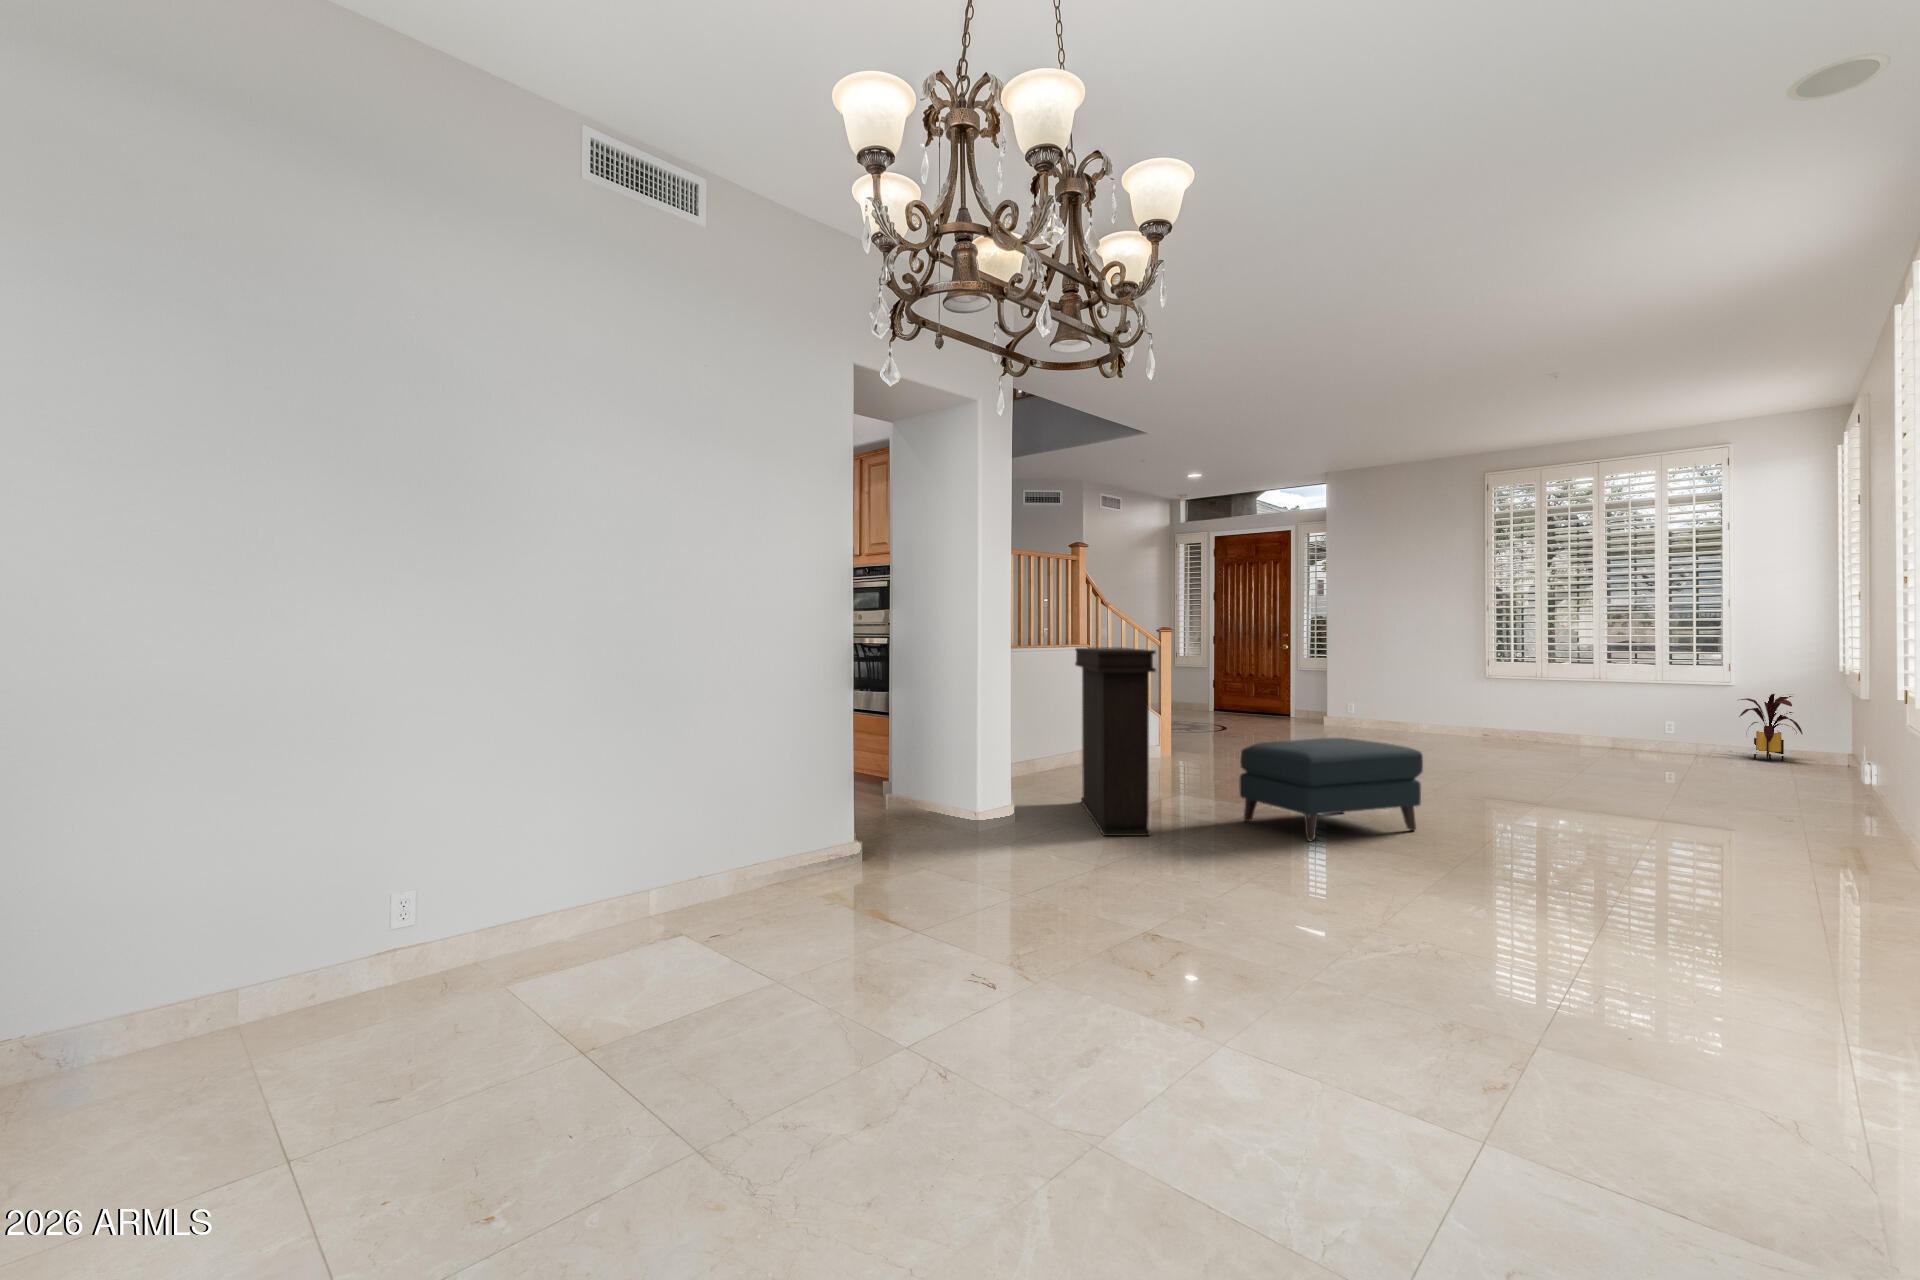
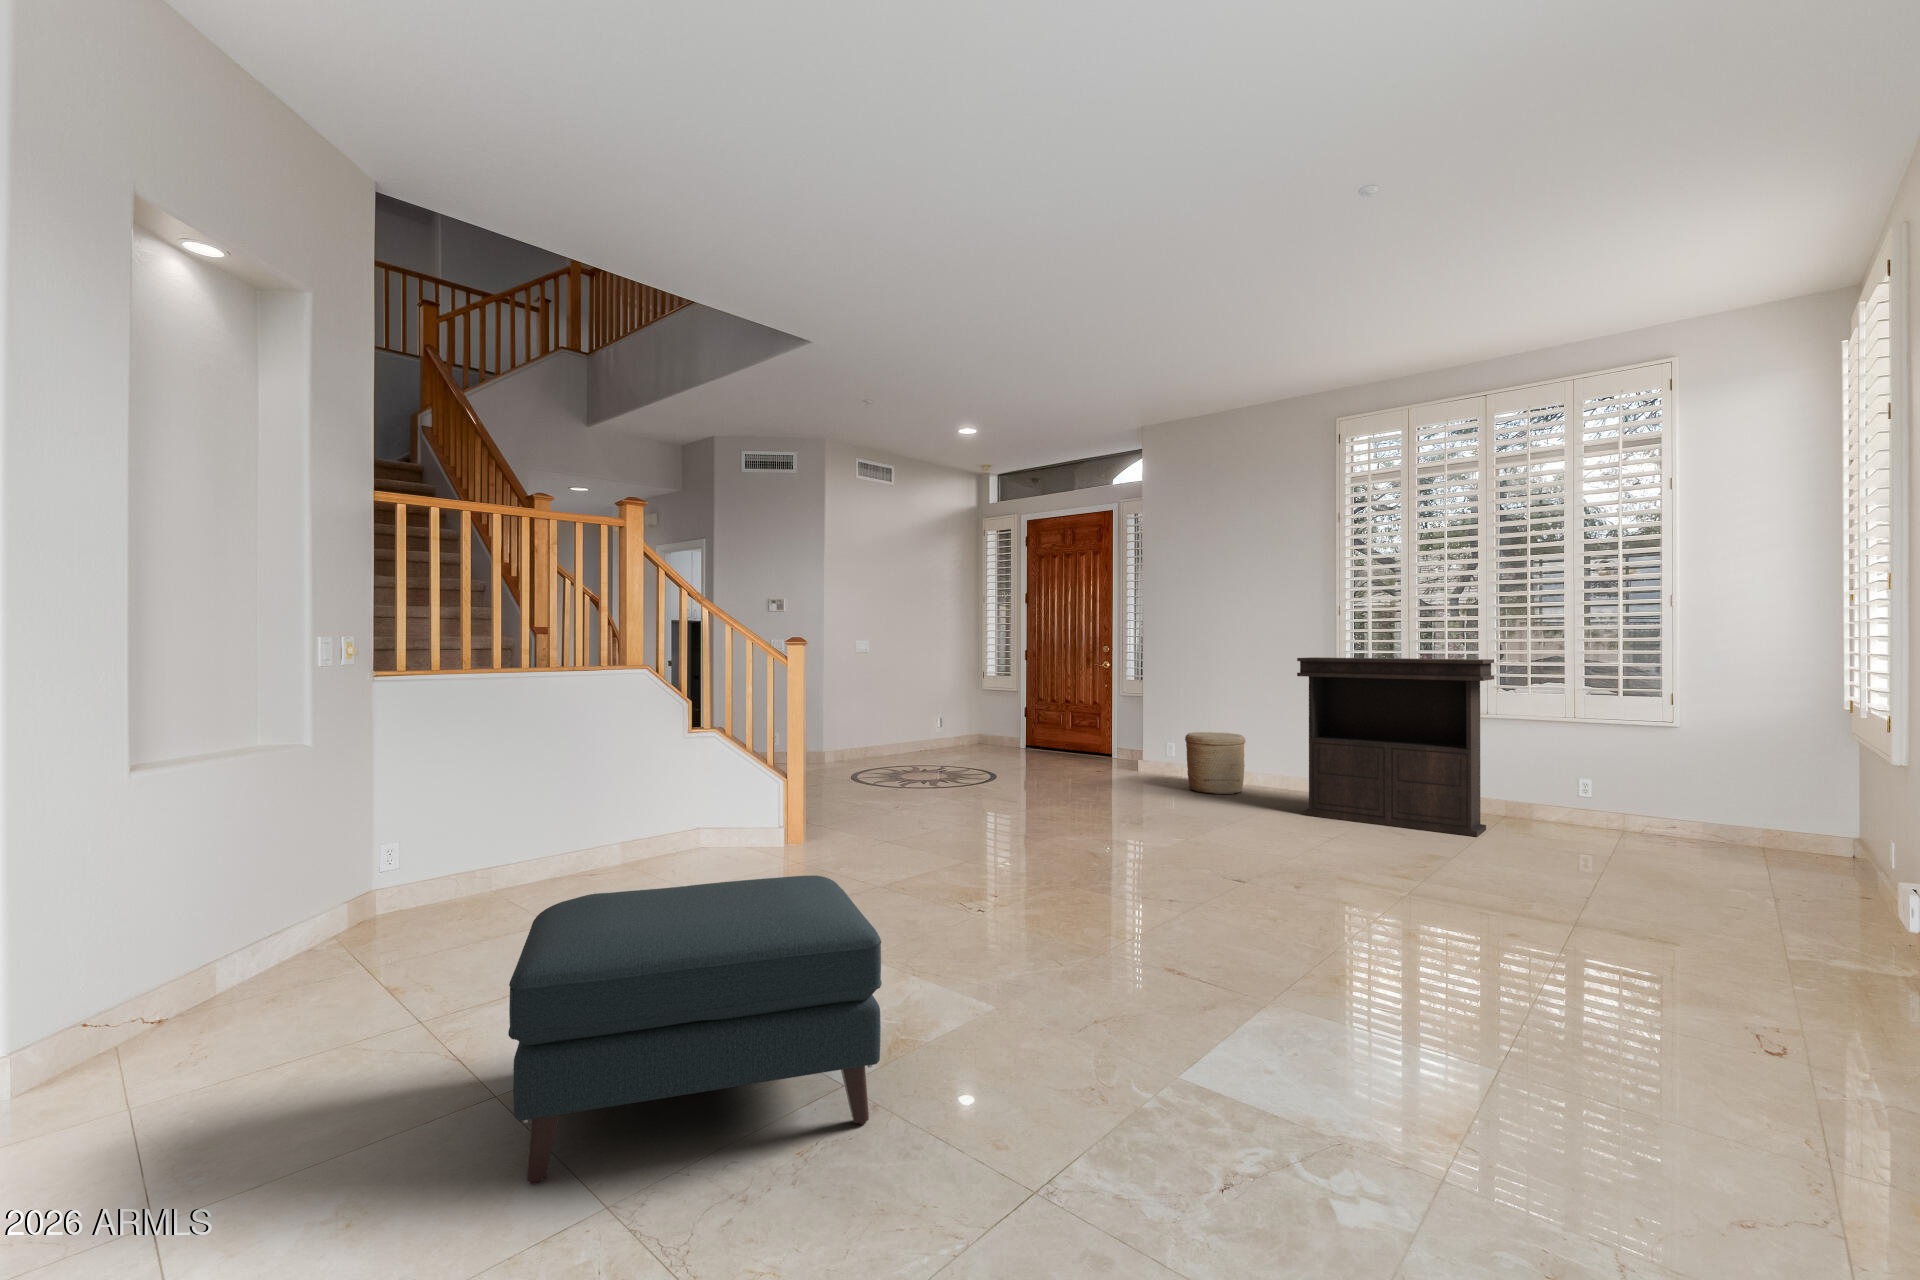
console table: present [1075,647,1156,836] -> present [1297,657,1494,837]
woven basket: none [1373,693,1418,735] -> present [1185,732,1245,794]
house plant: present [1739,694,1803,761] -> none [1681,751,1799,862]

